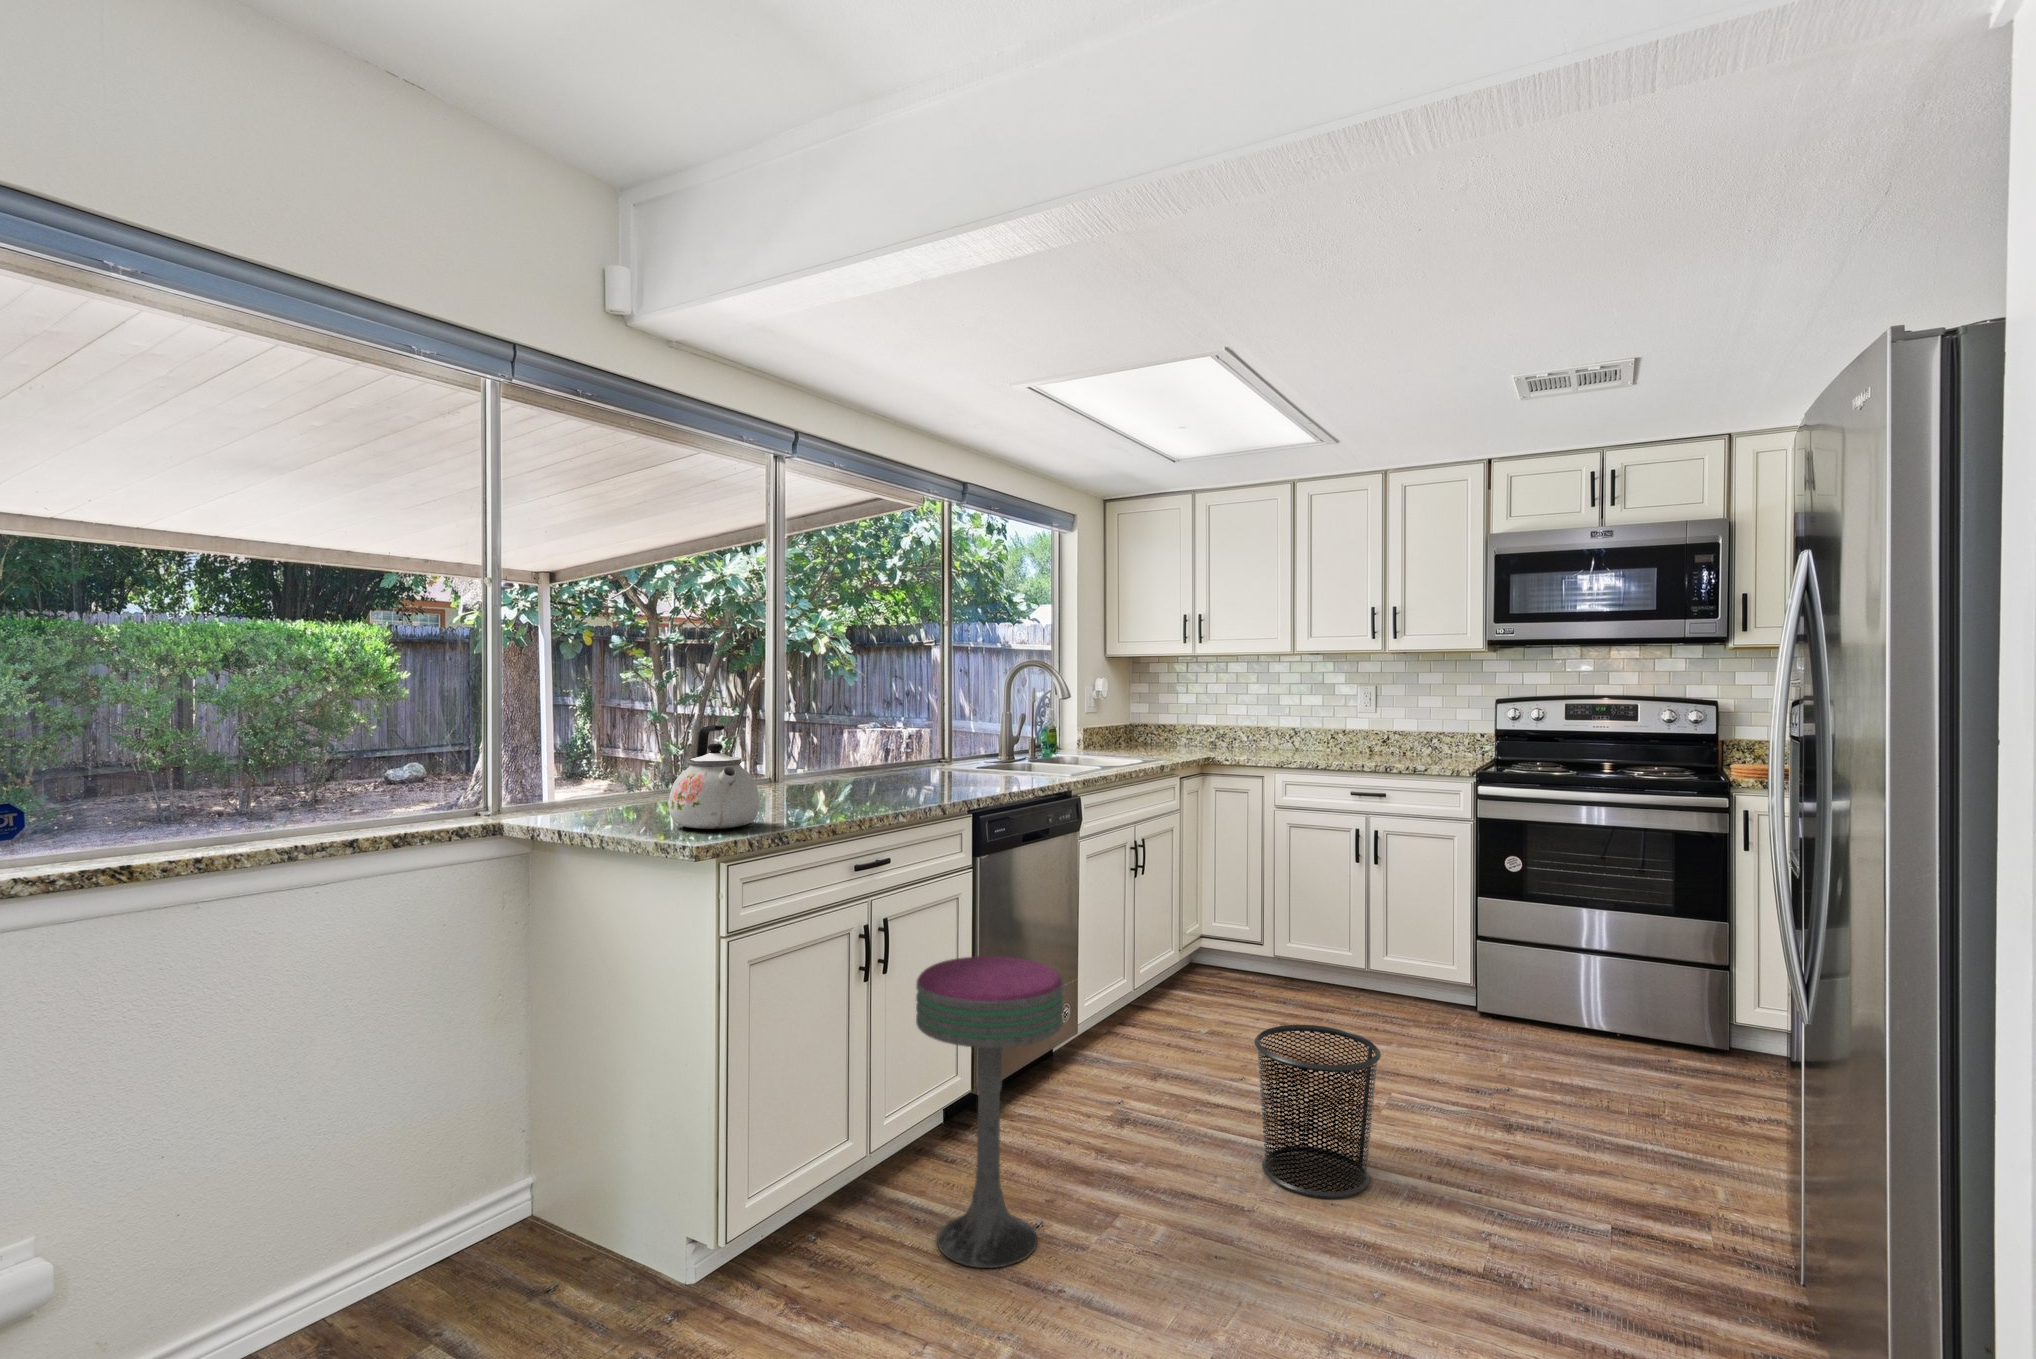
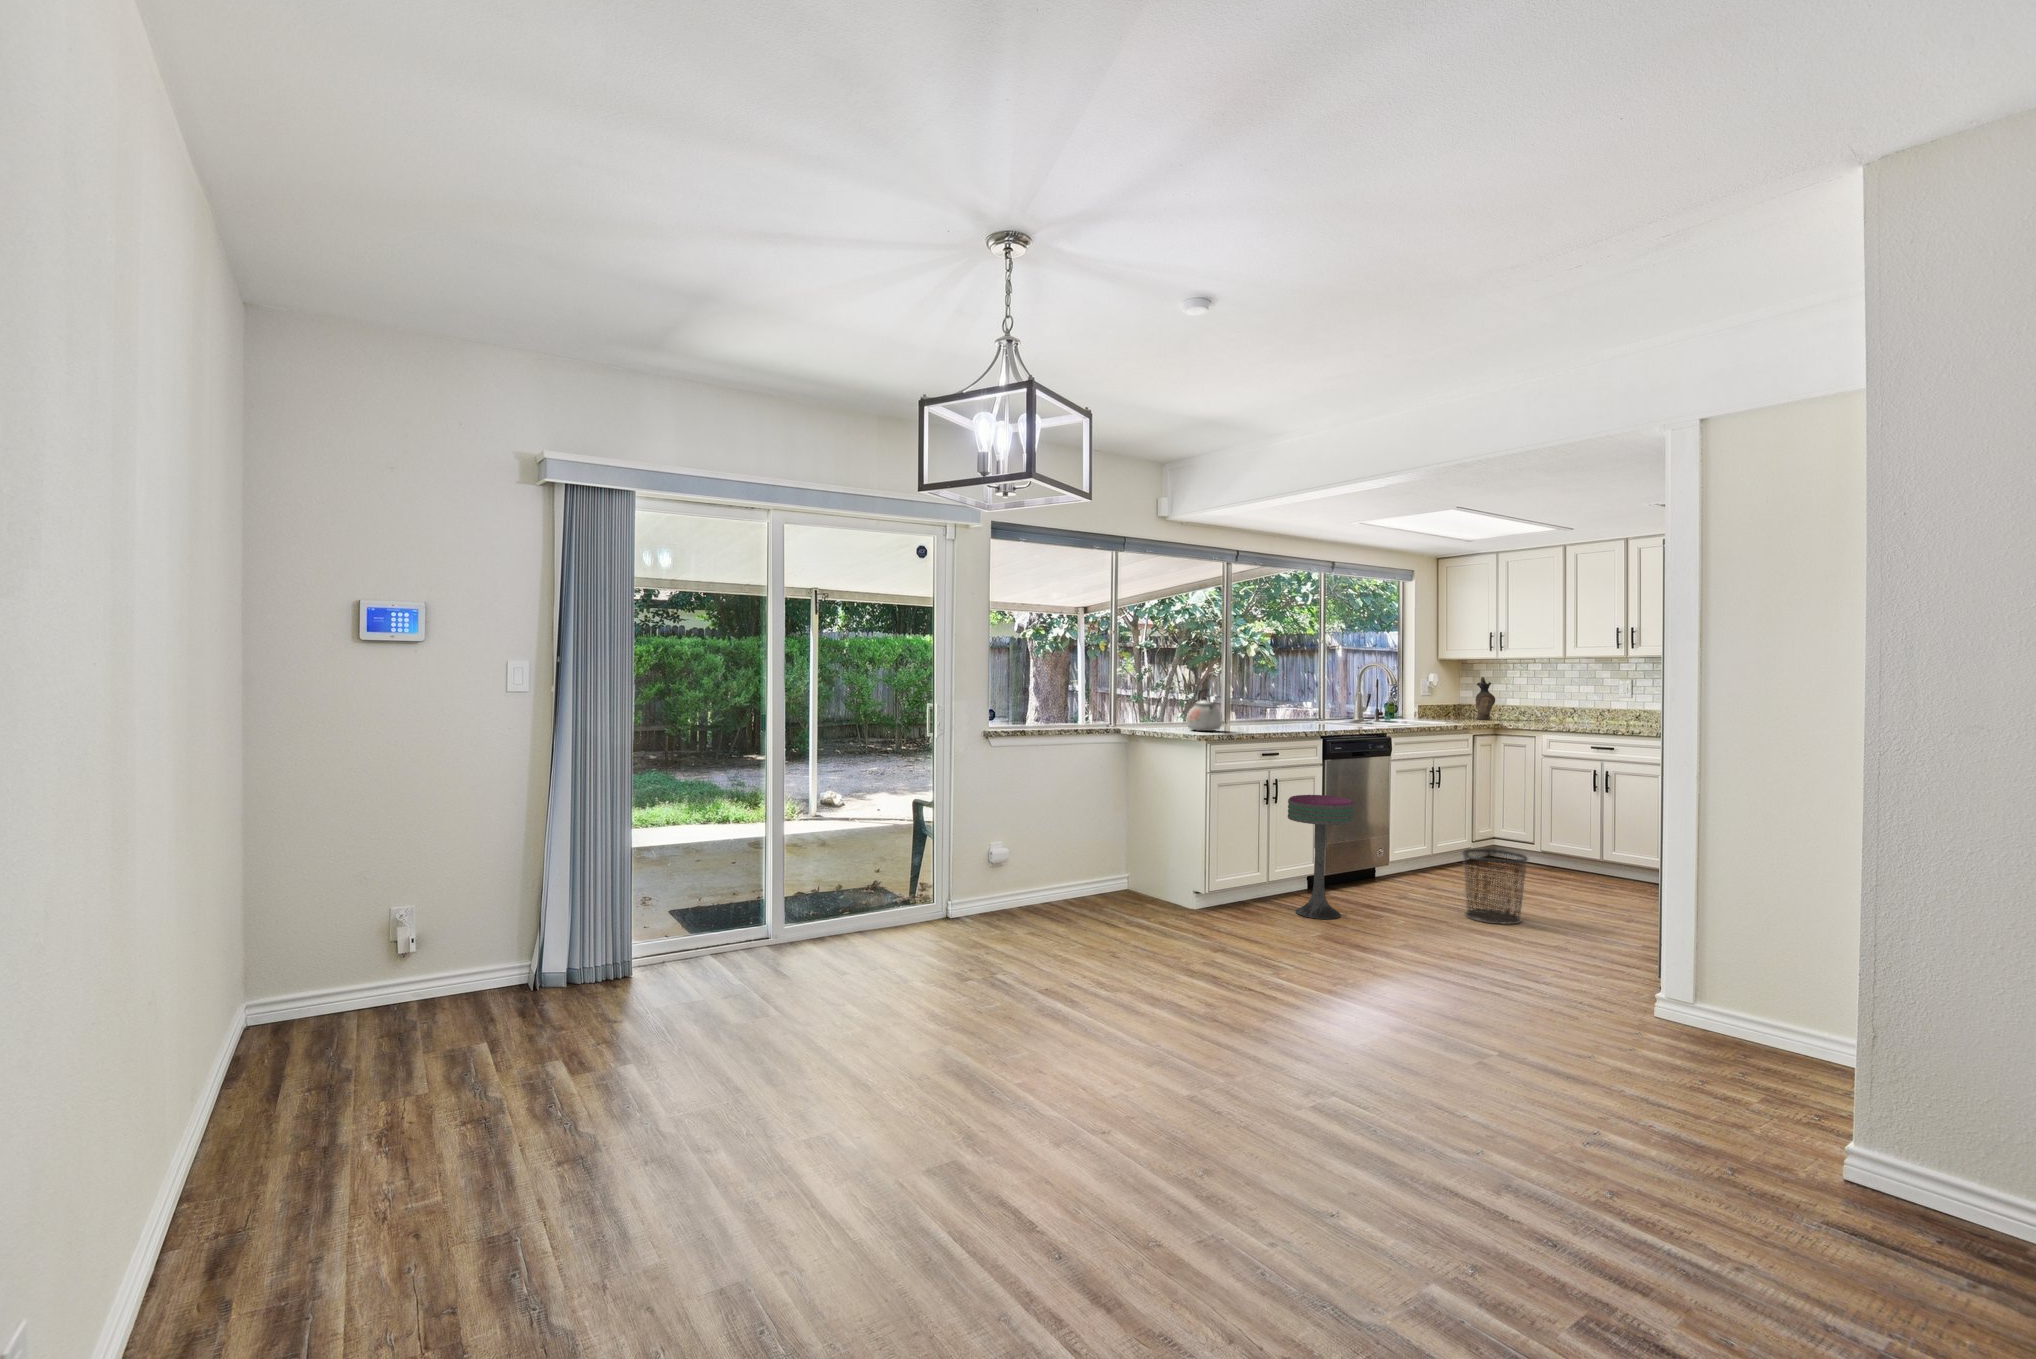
ceramic pitcher: none [1161,684,1189,749] -> present [1476,677,1495,720]

